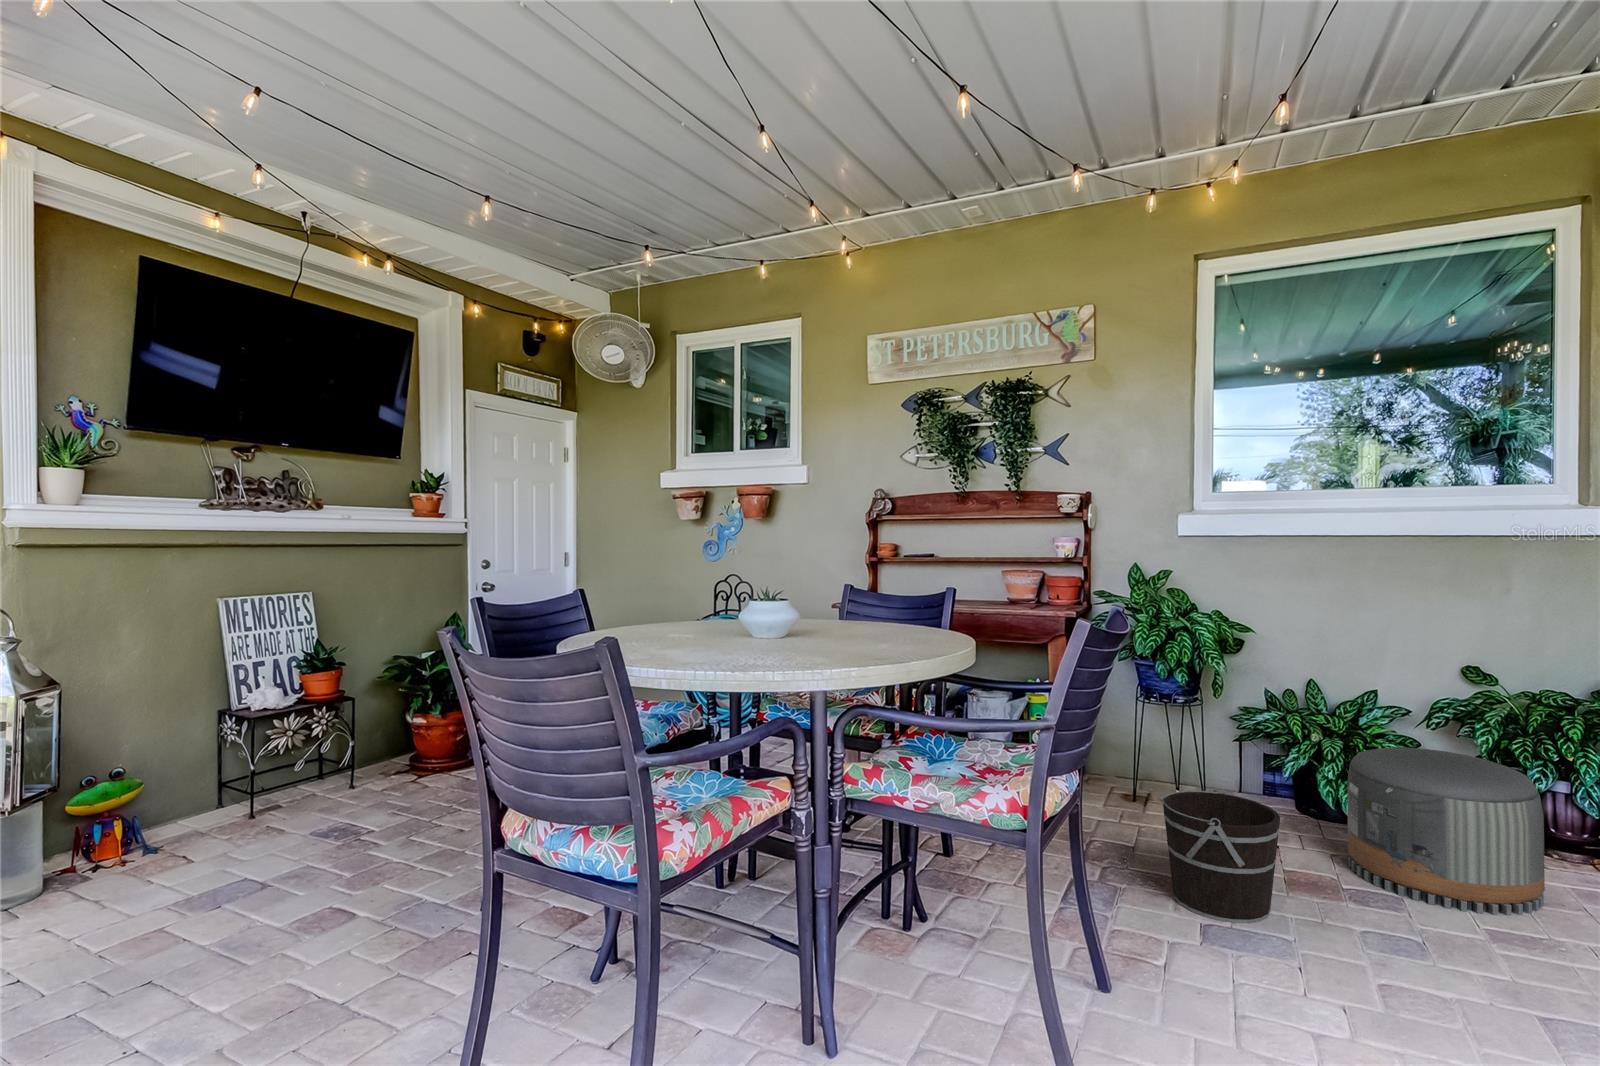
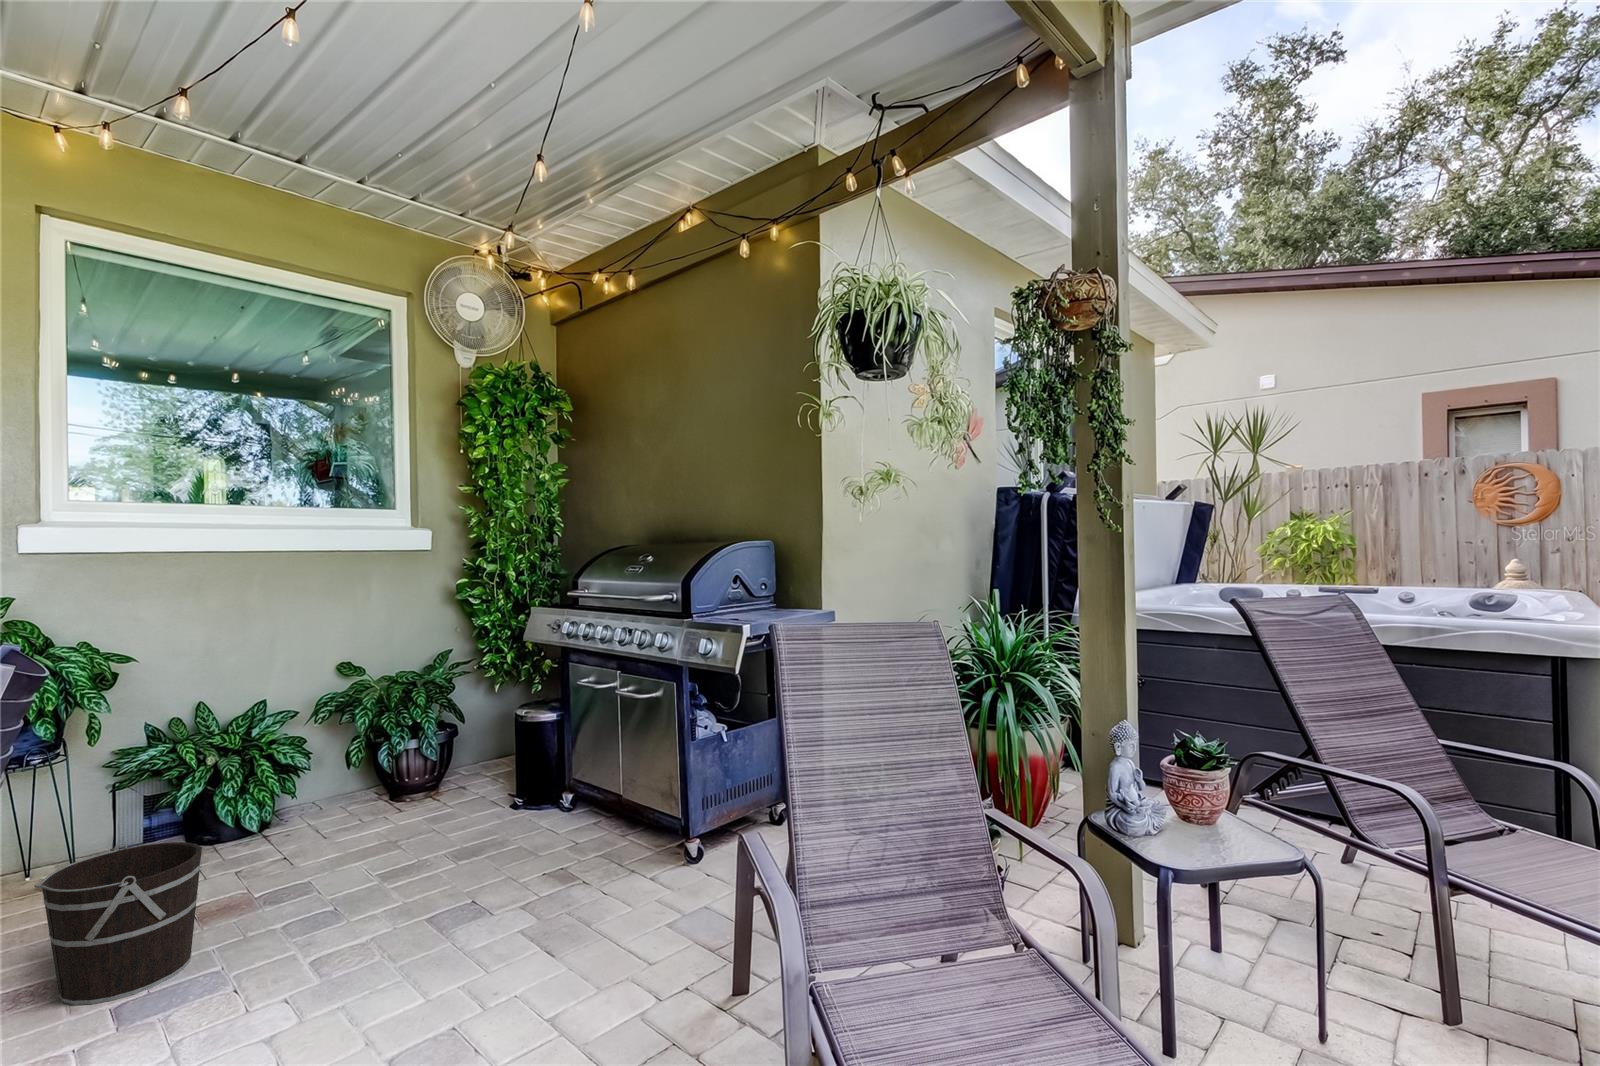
pouf: present [1347,748,1545,916] -> none [253,736,411,881]

